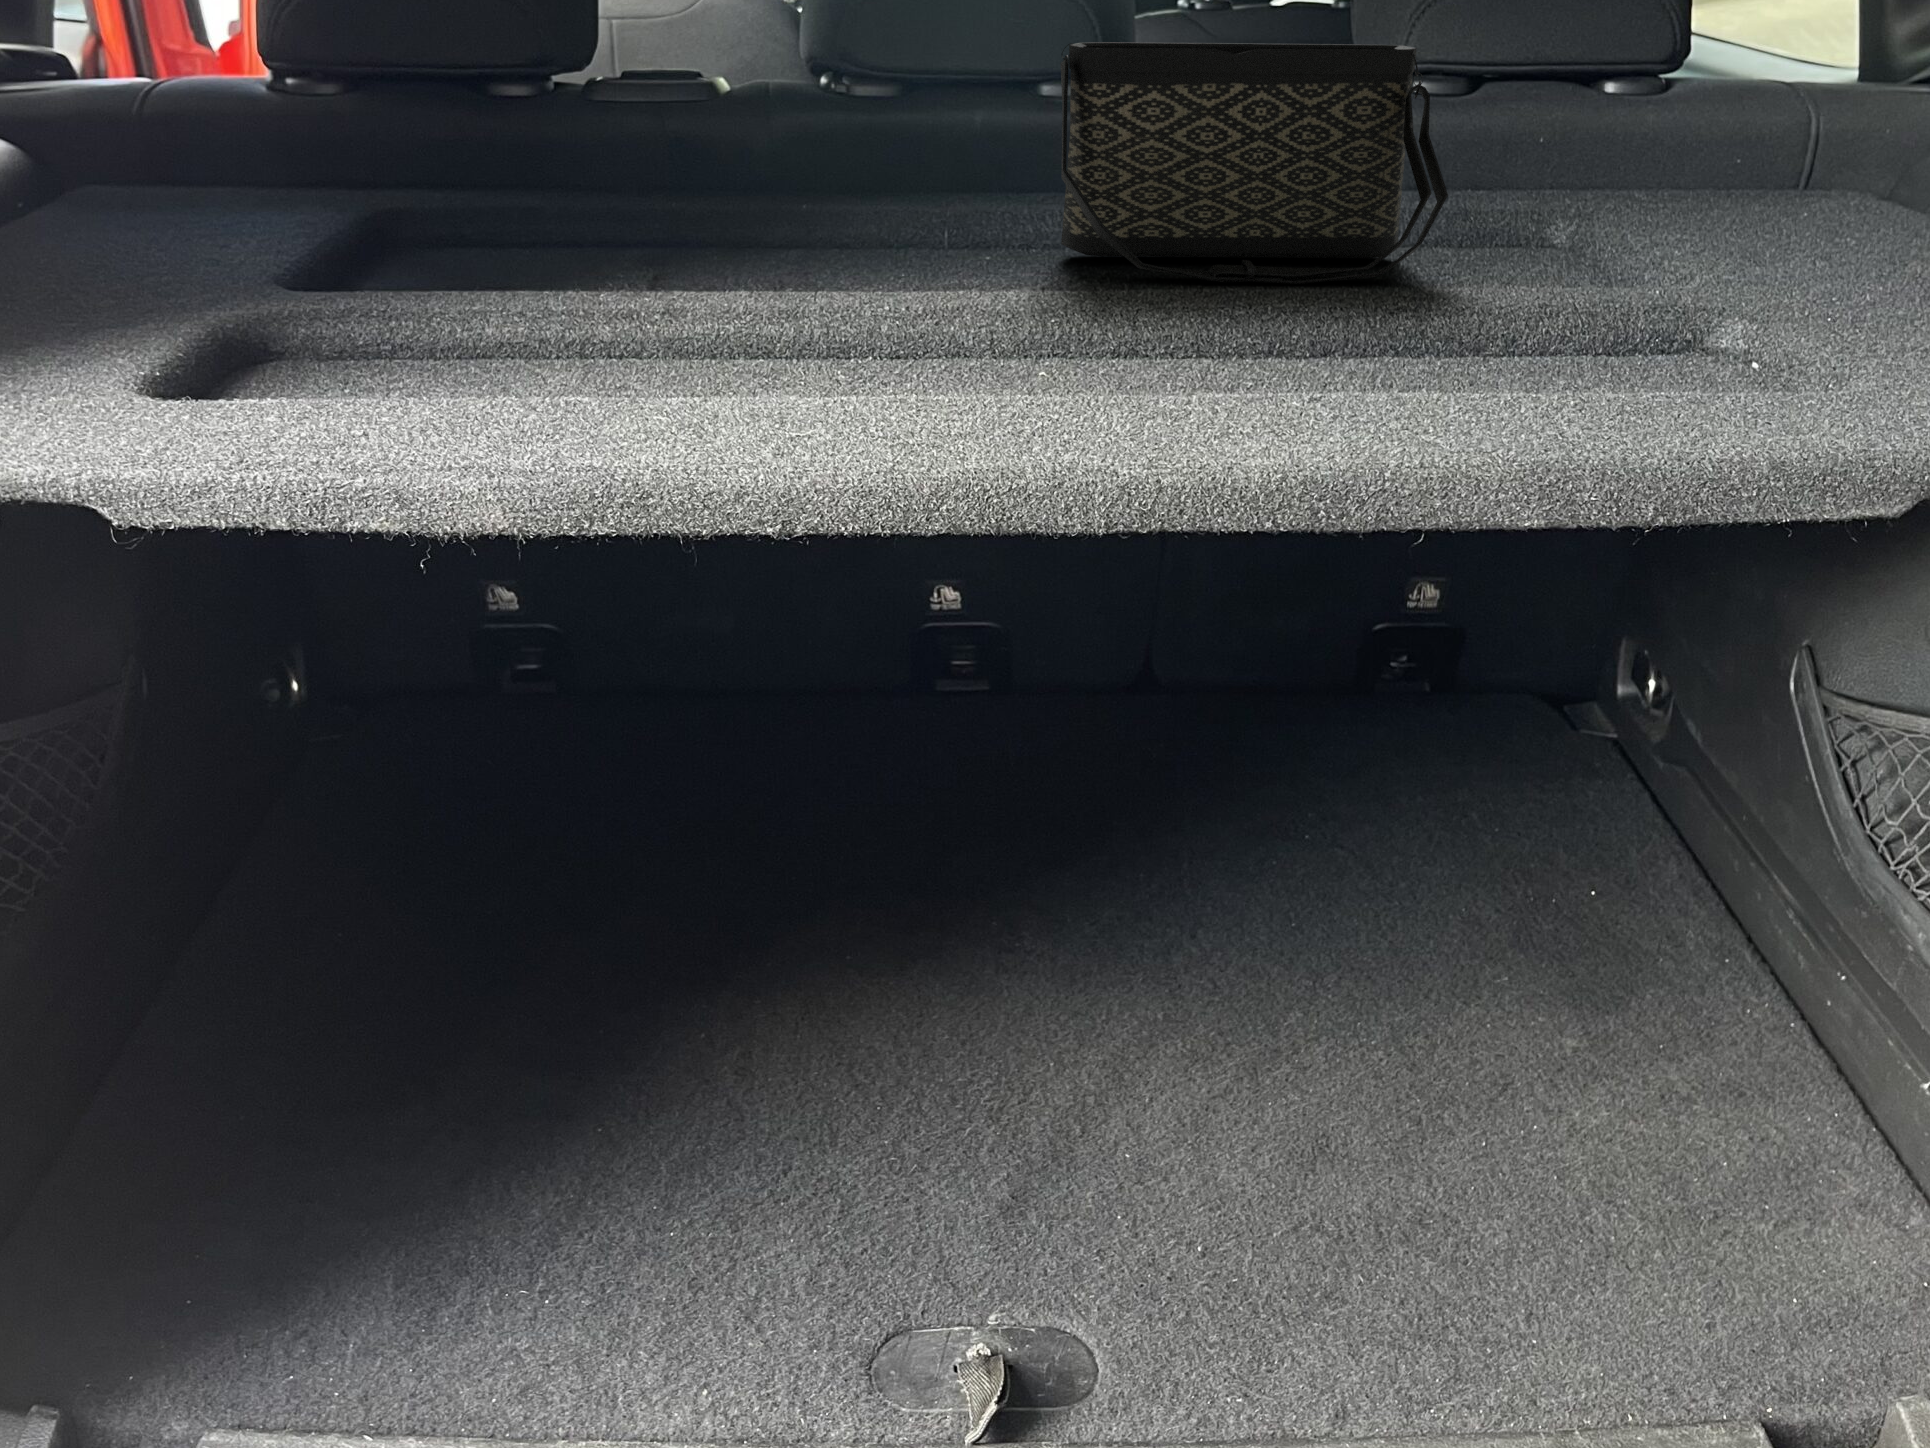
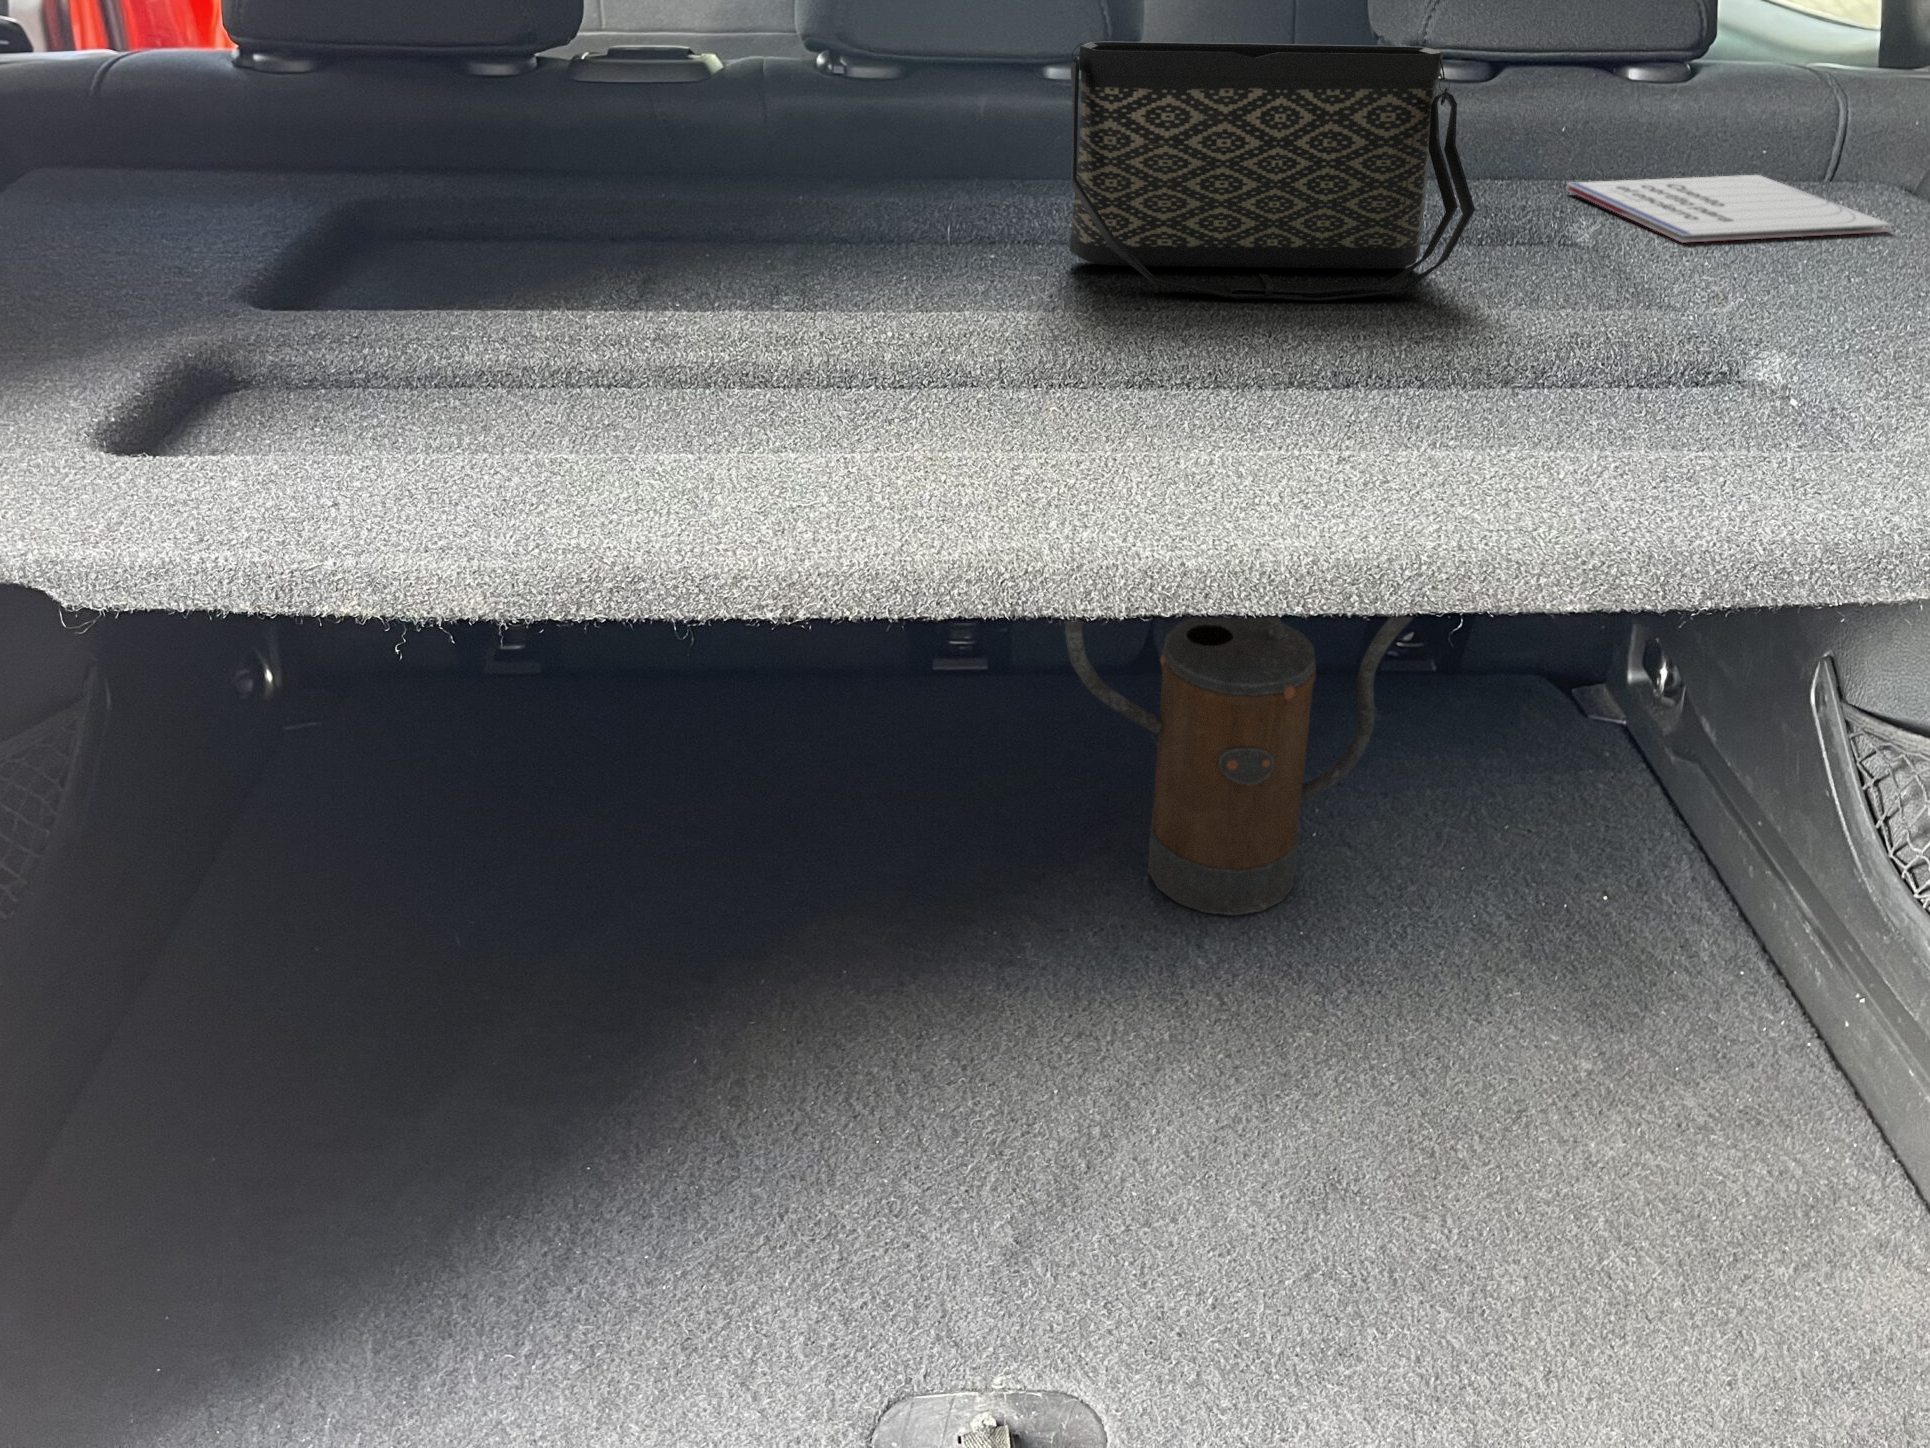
notebook: none [1544,184,1859,239] -> present [1567,175,1891,243]
watering can: none [1061,526,1411,906] -> present [1065,615,1413,915]

